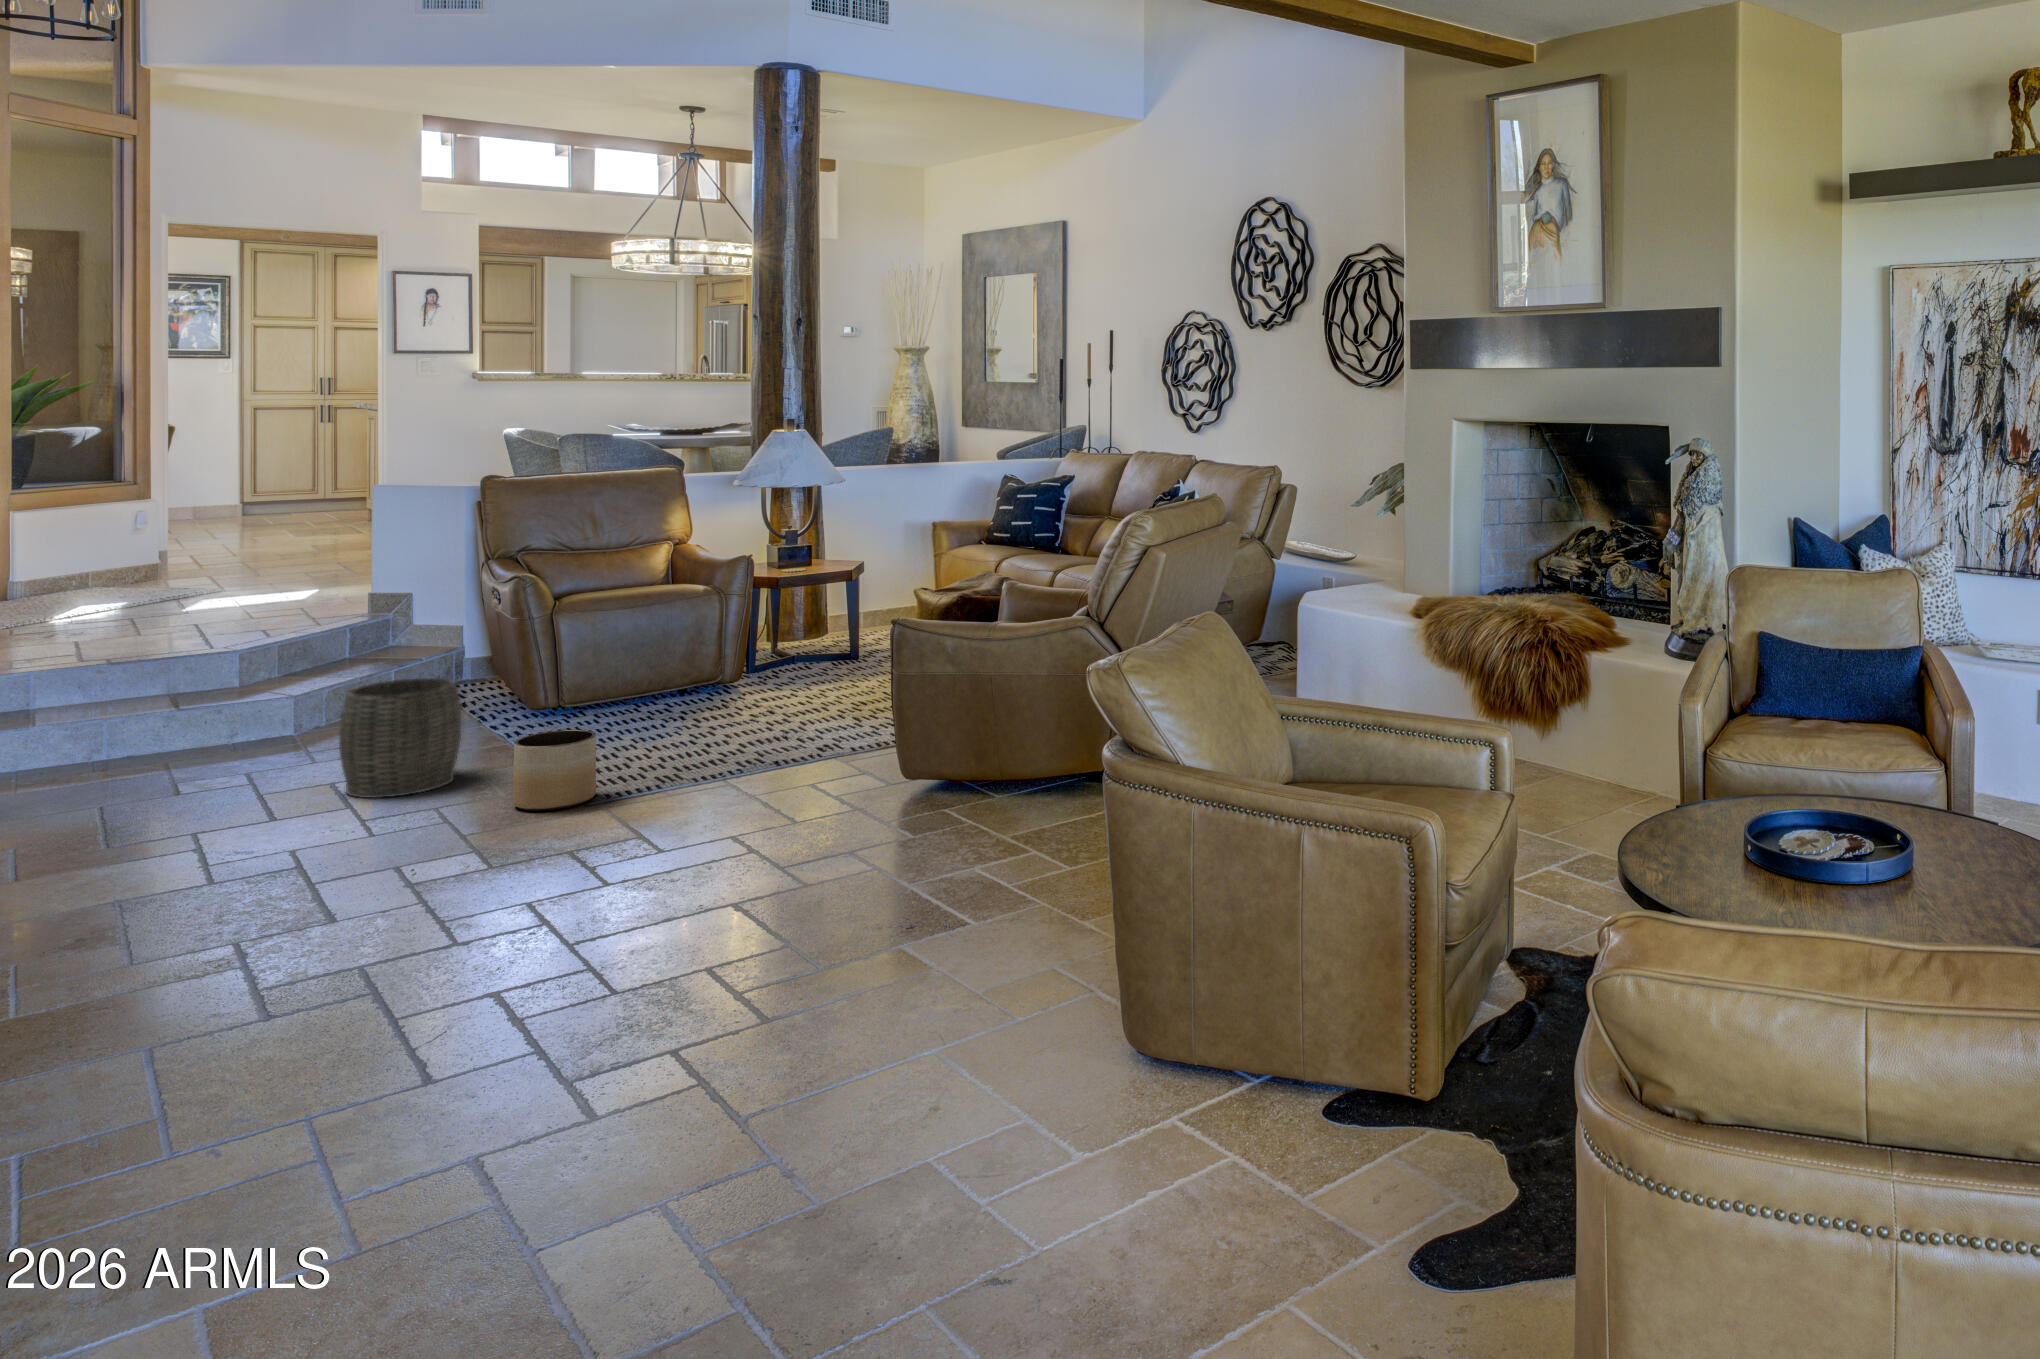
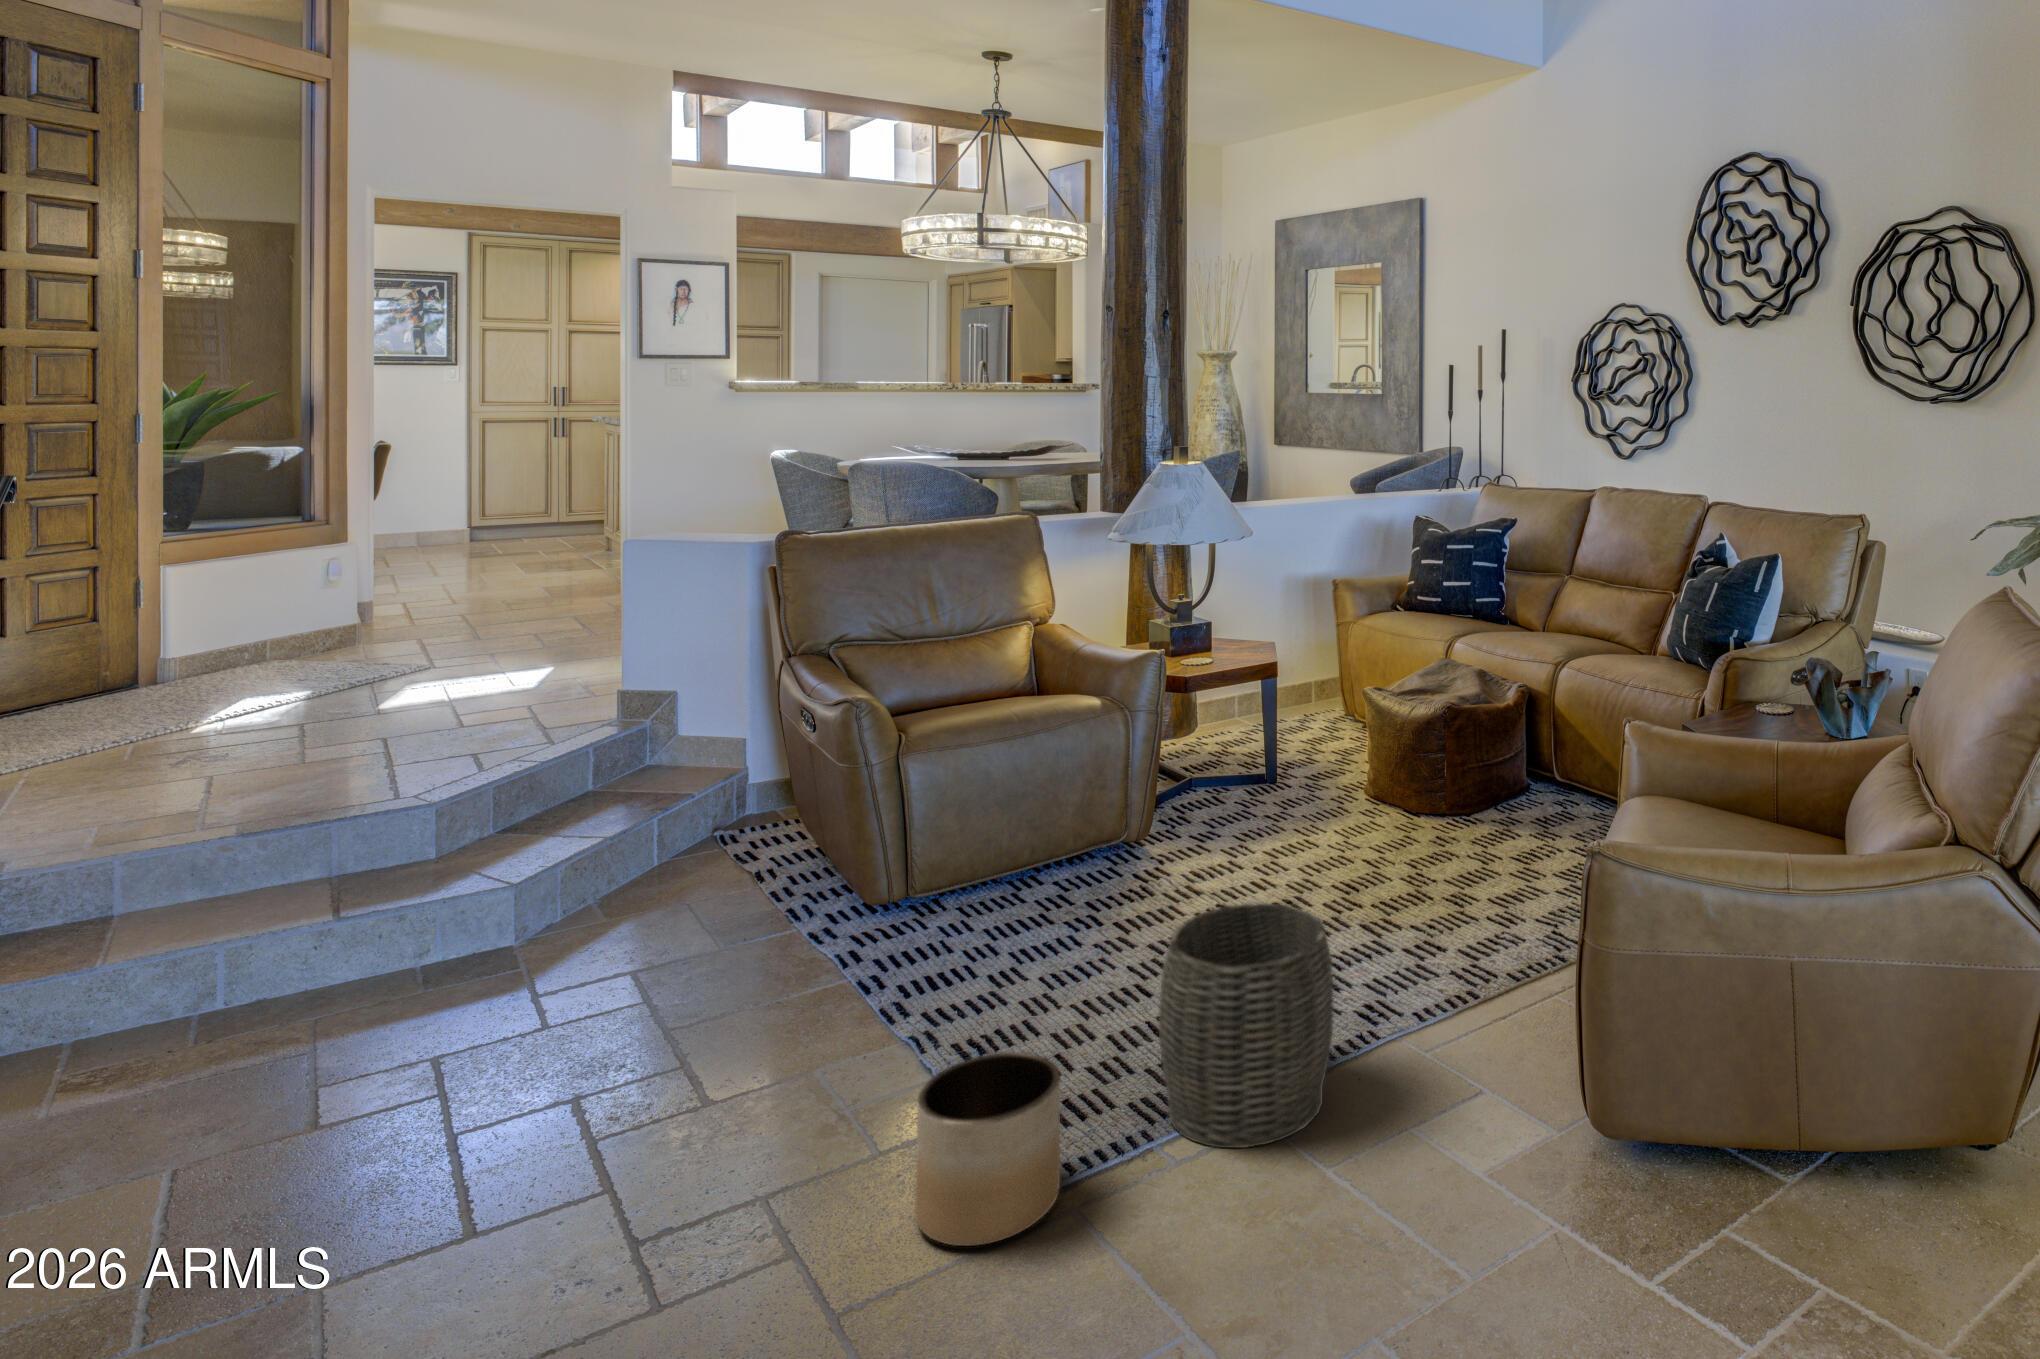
woven basket: present [339,678,461,798] -> present [1159,903,1334,1148]

